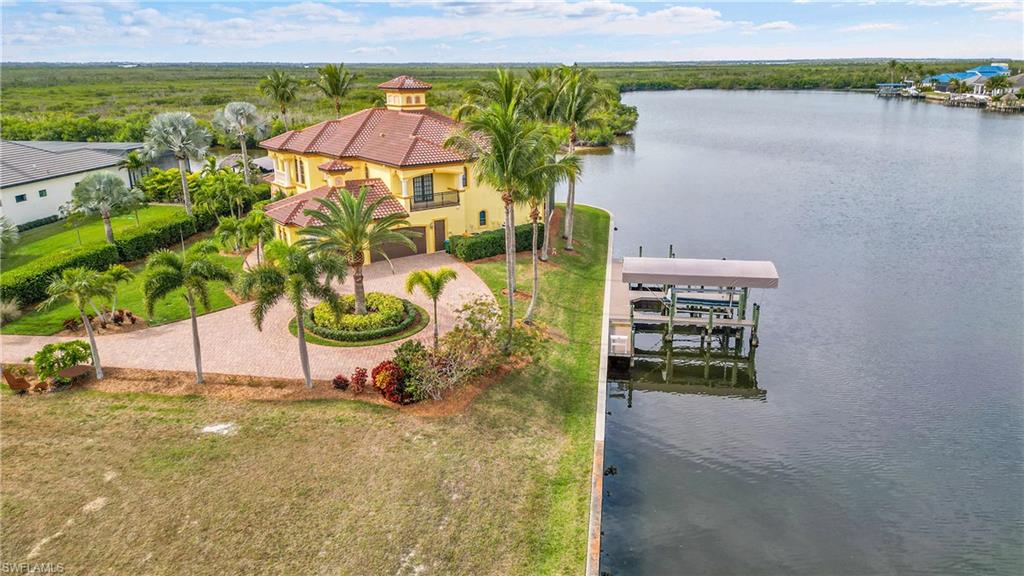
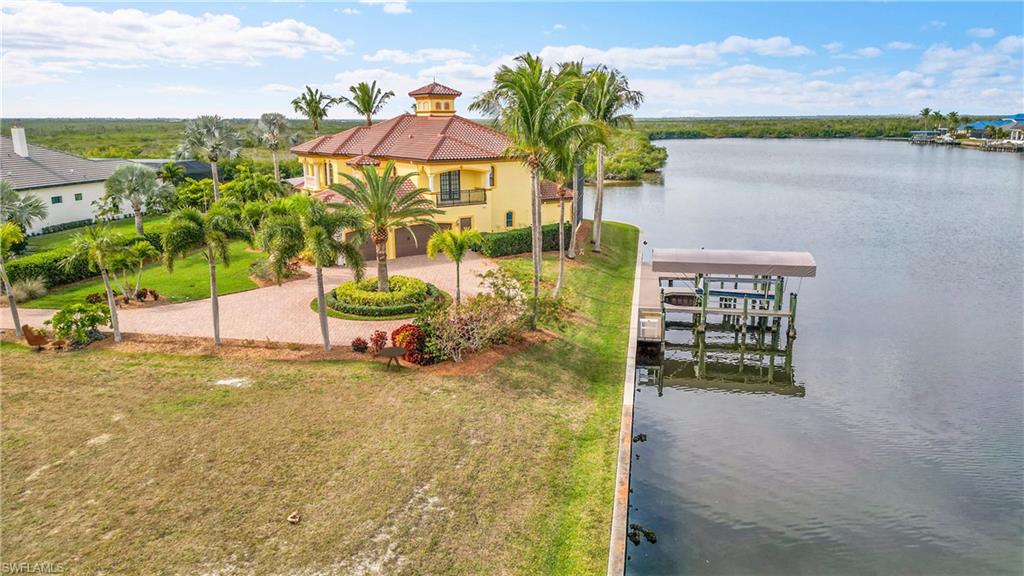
round table: present [59,365,89,390] -> present [379,346,407,372]

